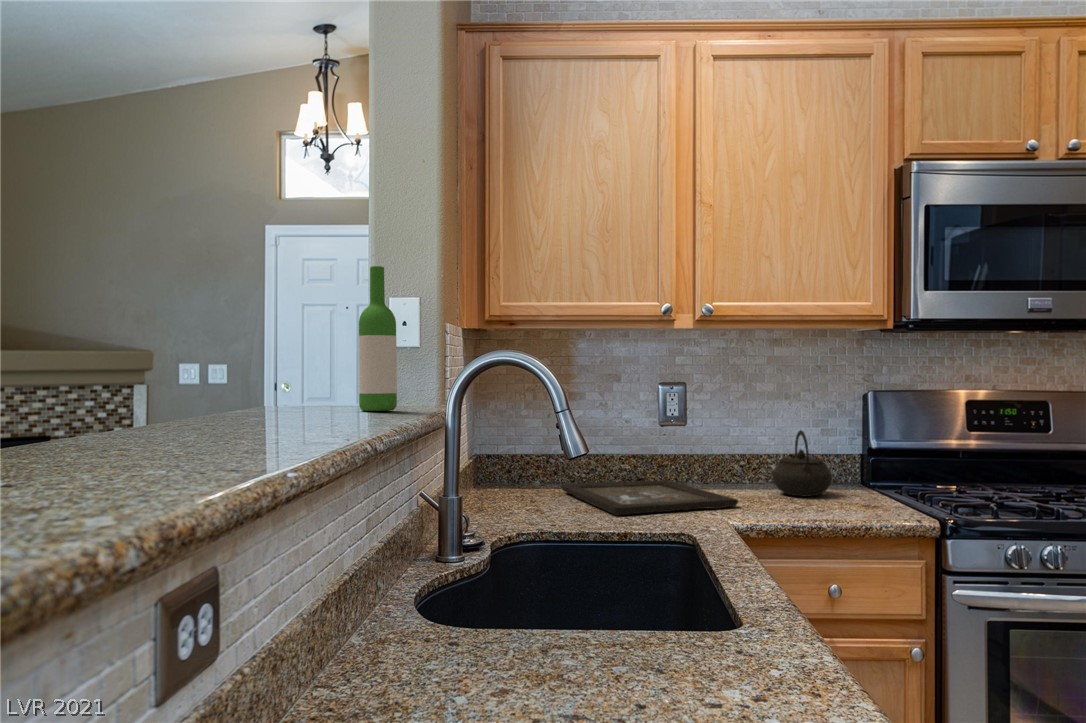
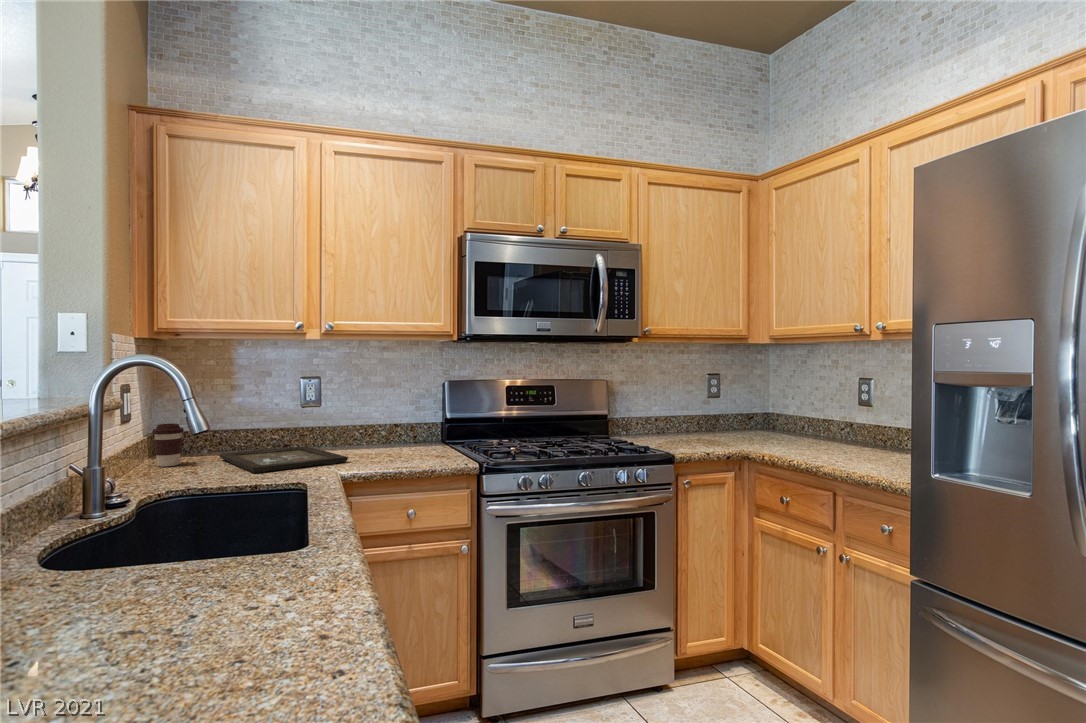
wine bottle: present [359,266,397,411] -> none [28,295,64,406]
kettle: present [773,430,832,497] -> none [379,408,418,452]
coffee cup: none [485,442,520,498] -> present [152,423,184,467]

